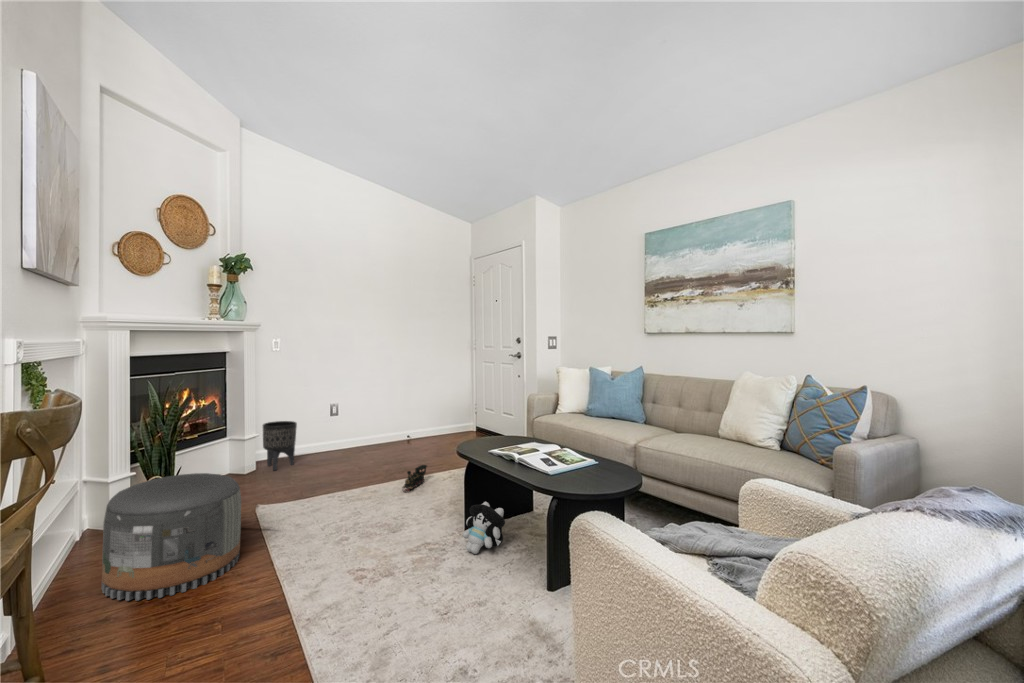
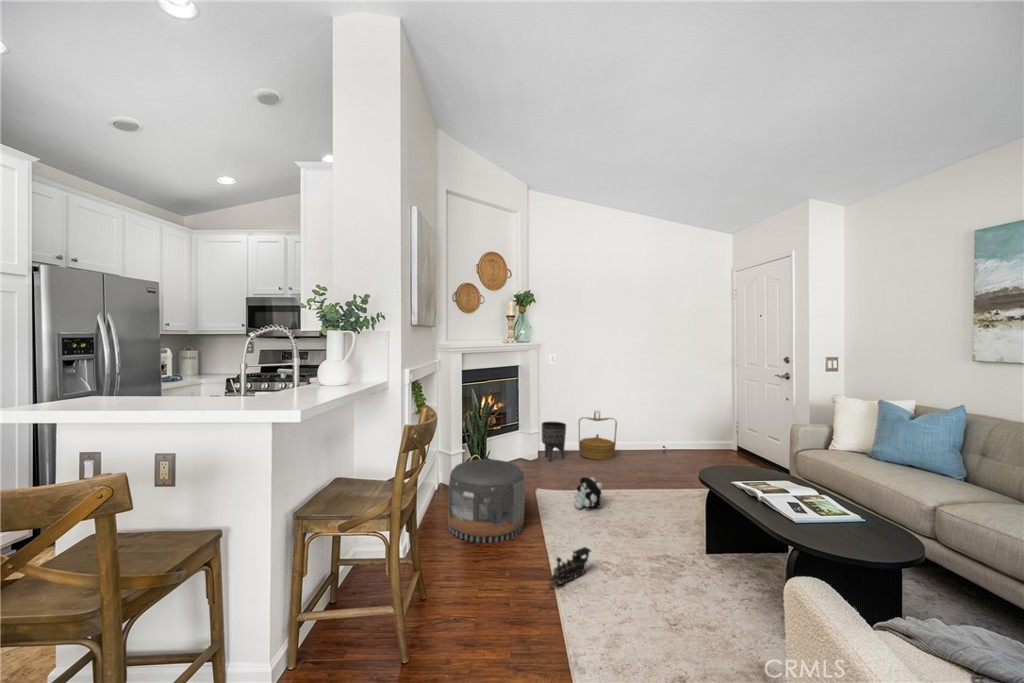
woven basket: none [313,410,359,460] -> present [579,417,617,460]
toy train: present [403,465,427,492] -> present [549,547,591,587]
plush toy: present [463,502,505,554] -> present [574,477,602,509]

